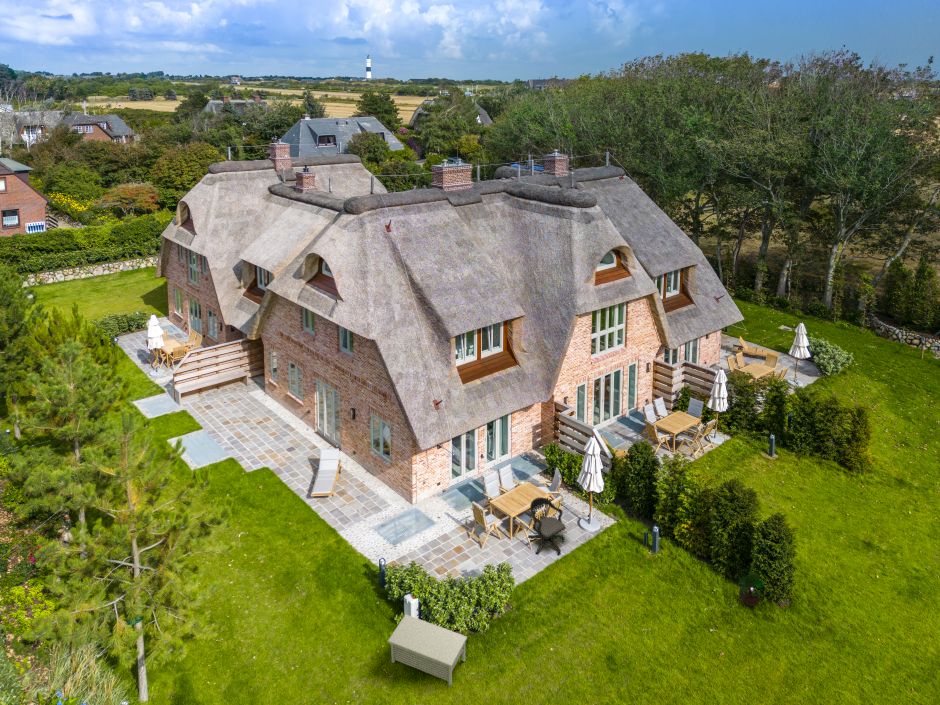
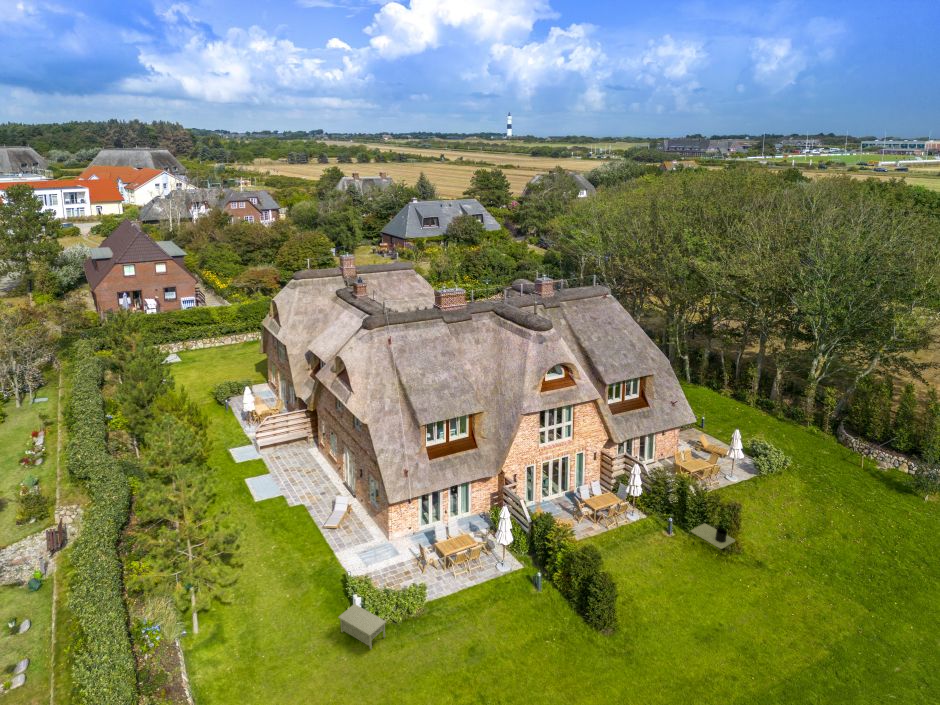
side table: none [800,437,859,481] -> present [691,523,735,549]
chair: present [528,497,566,555] -> none [457,543,482,585]
potted tree: present [739,572,763,606] -> none [576,606,596,633]

